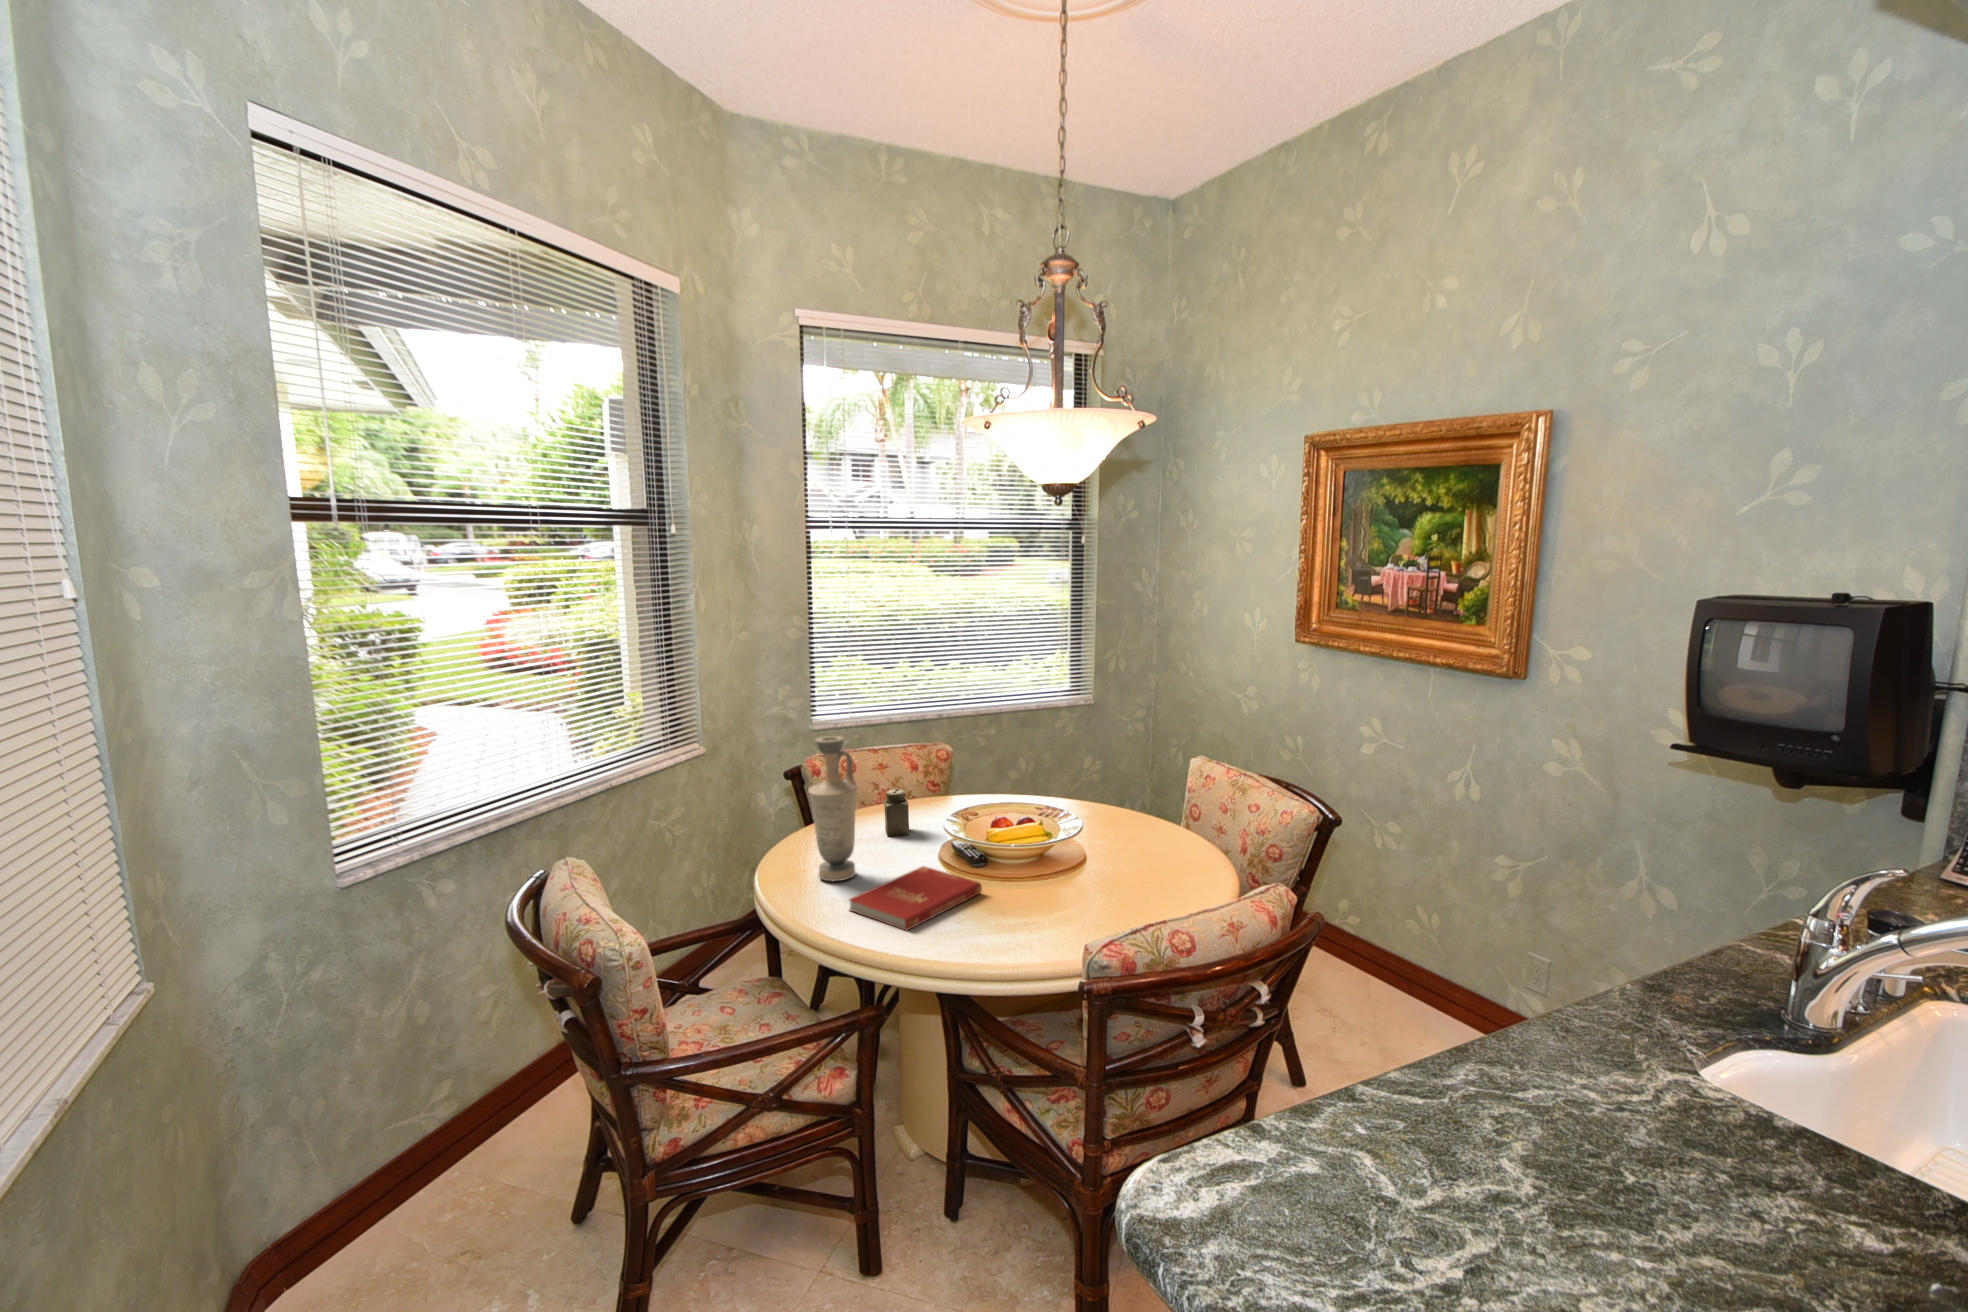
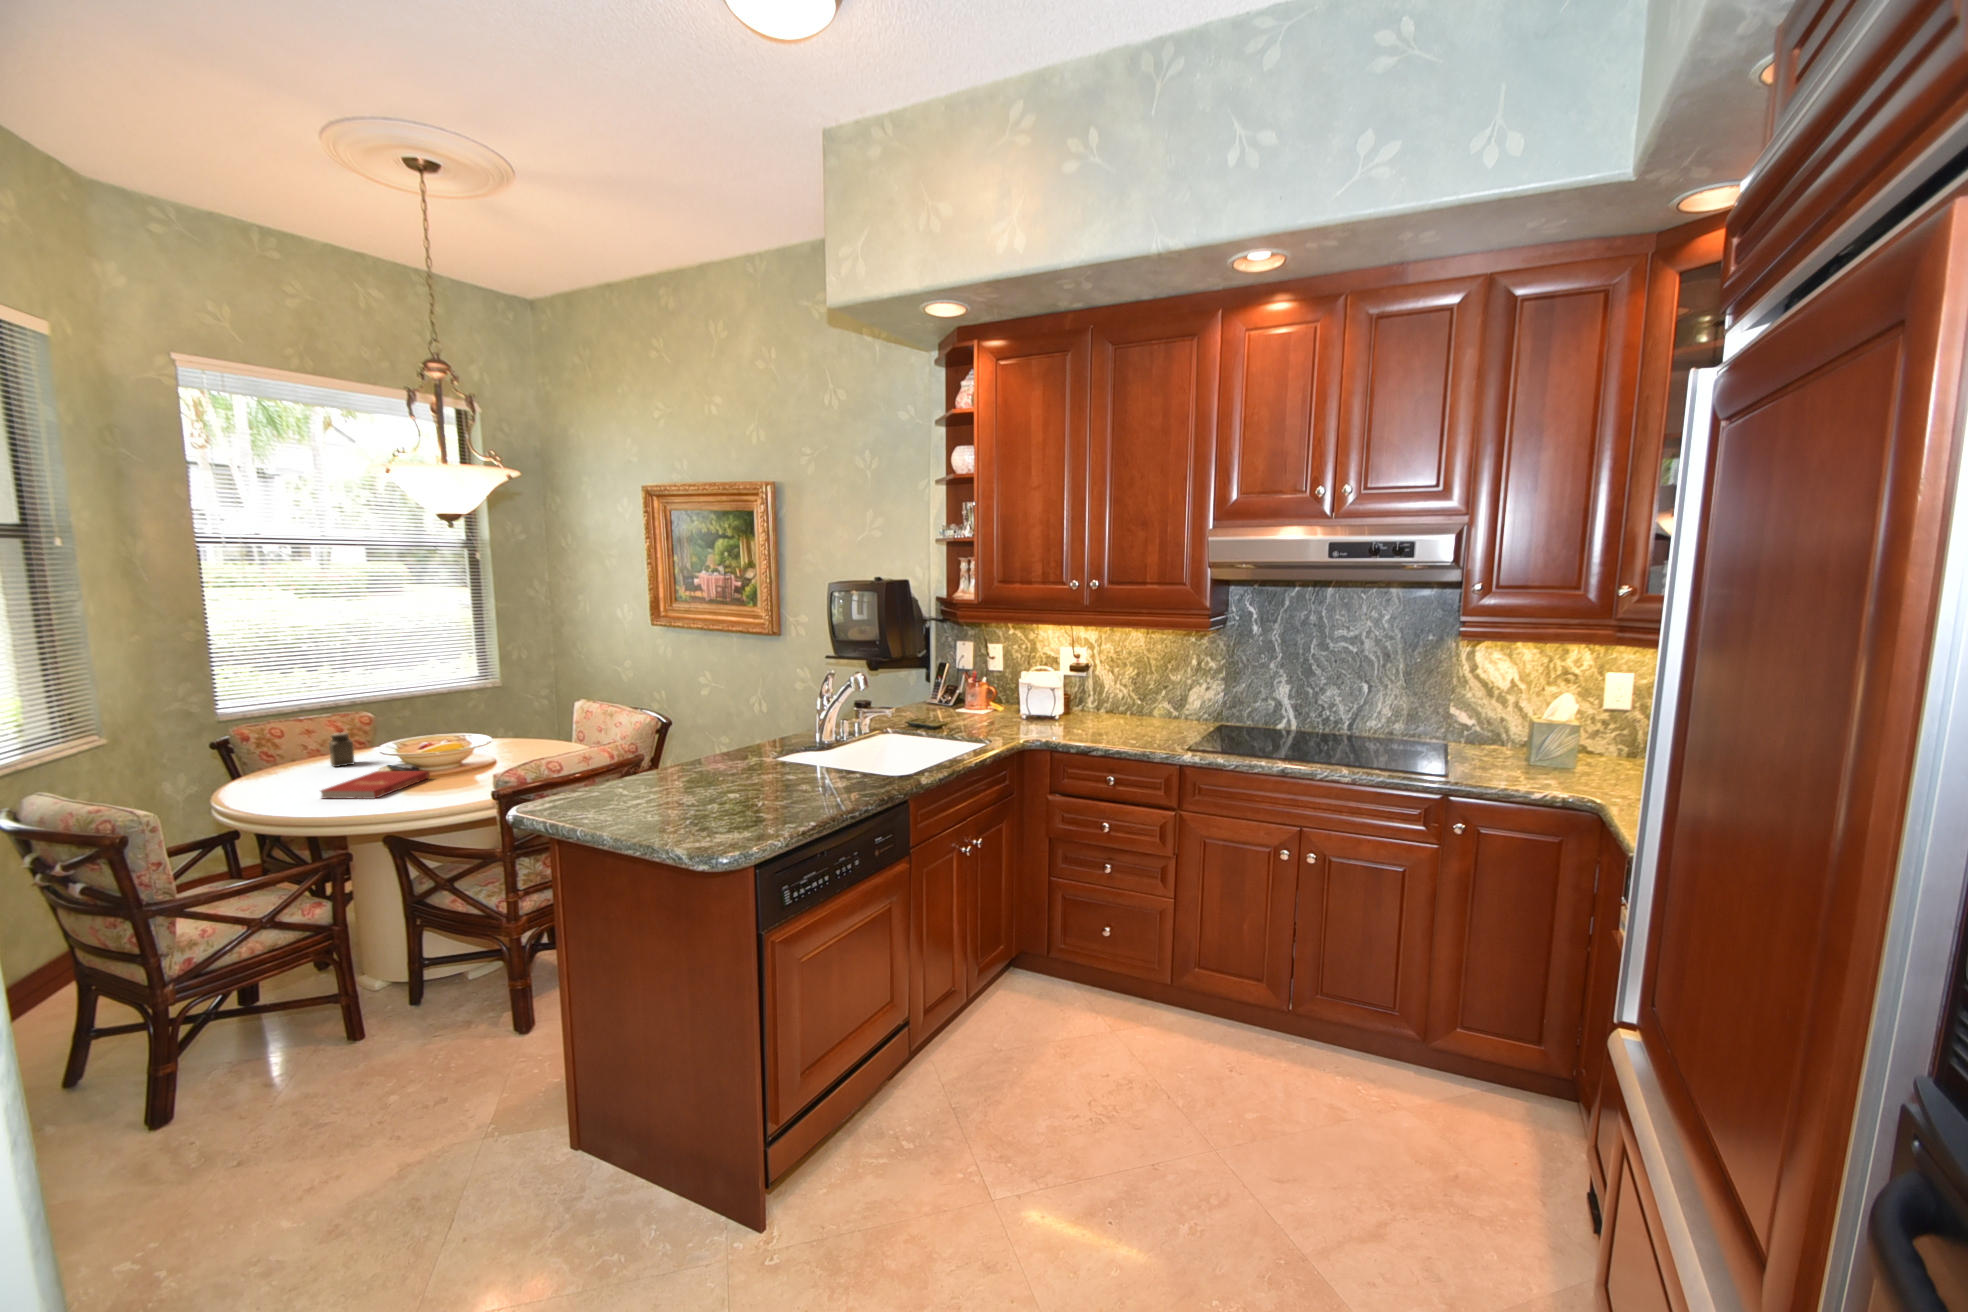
vase: present [808,736,857,881] -> none [269,684,316,790]

